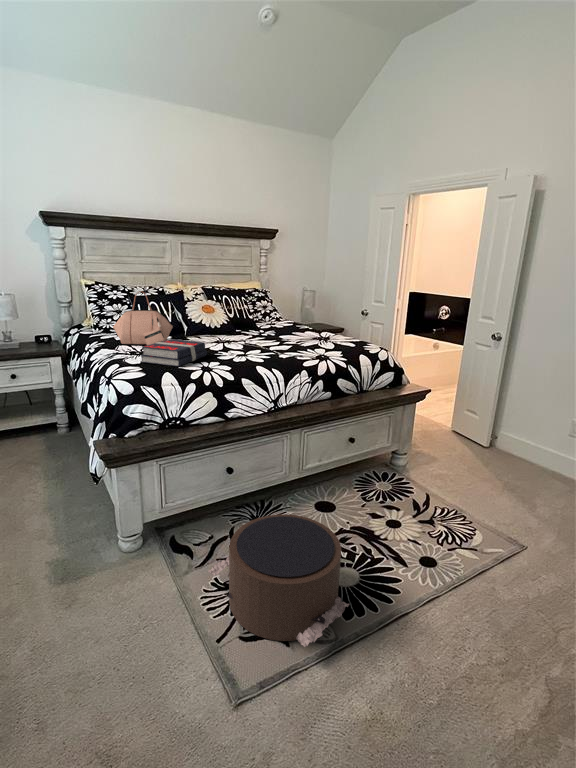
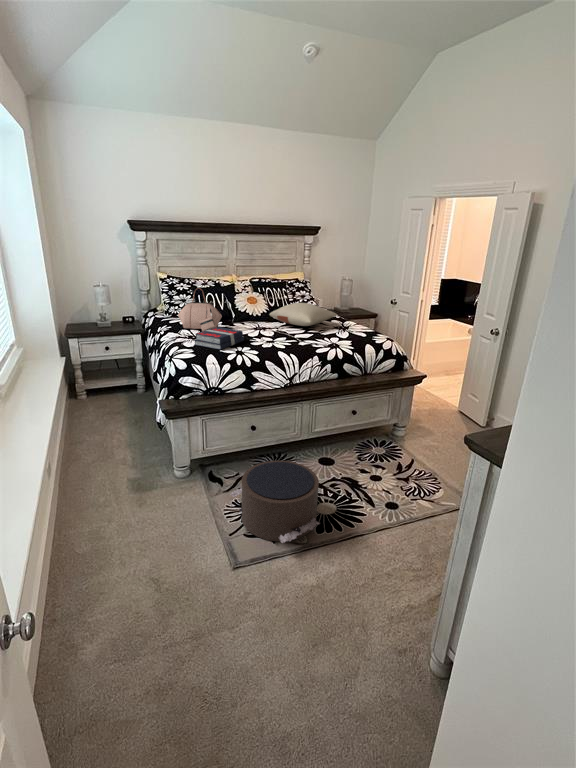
pillow: none [232,310,314,337] -> present [270,303,337,326]

